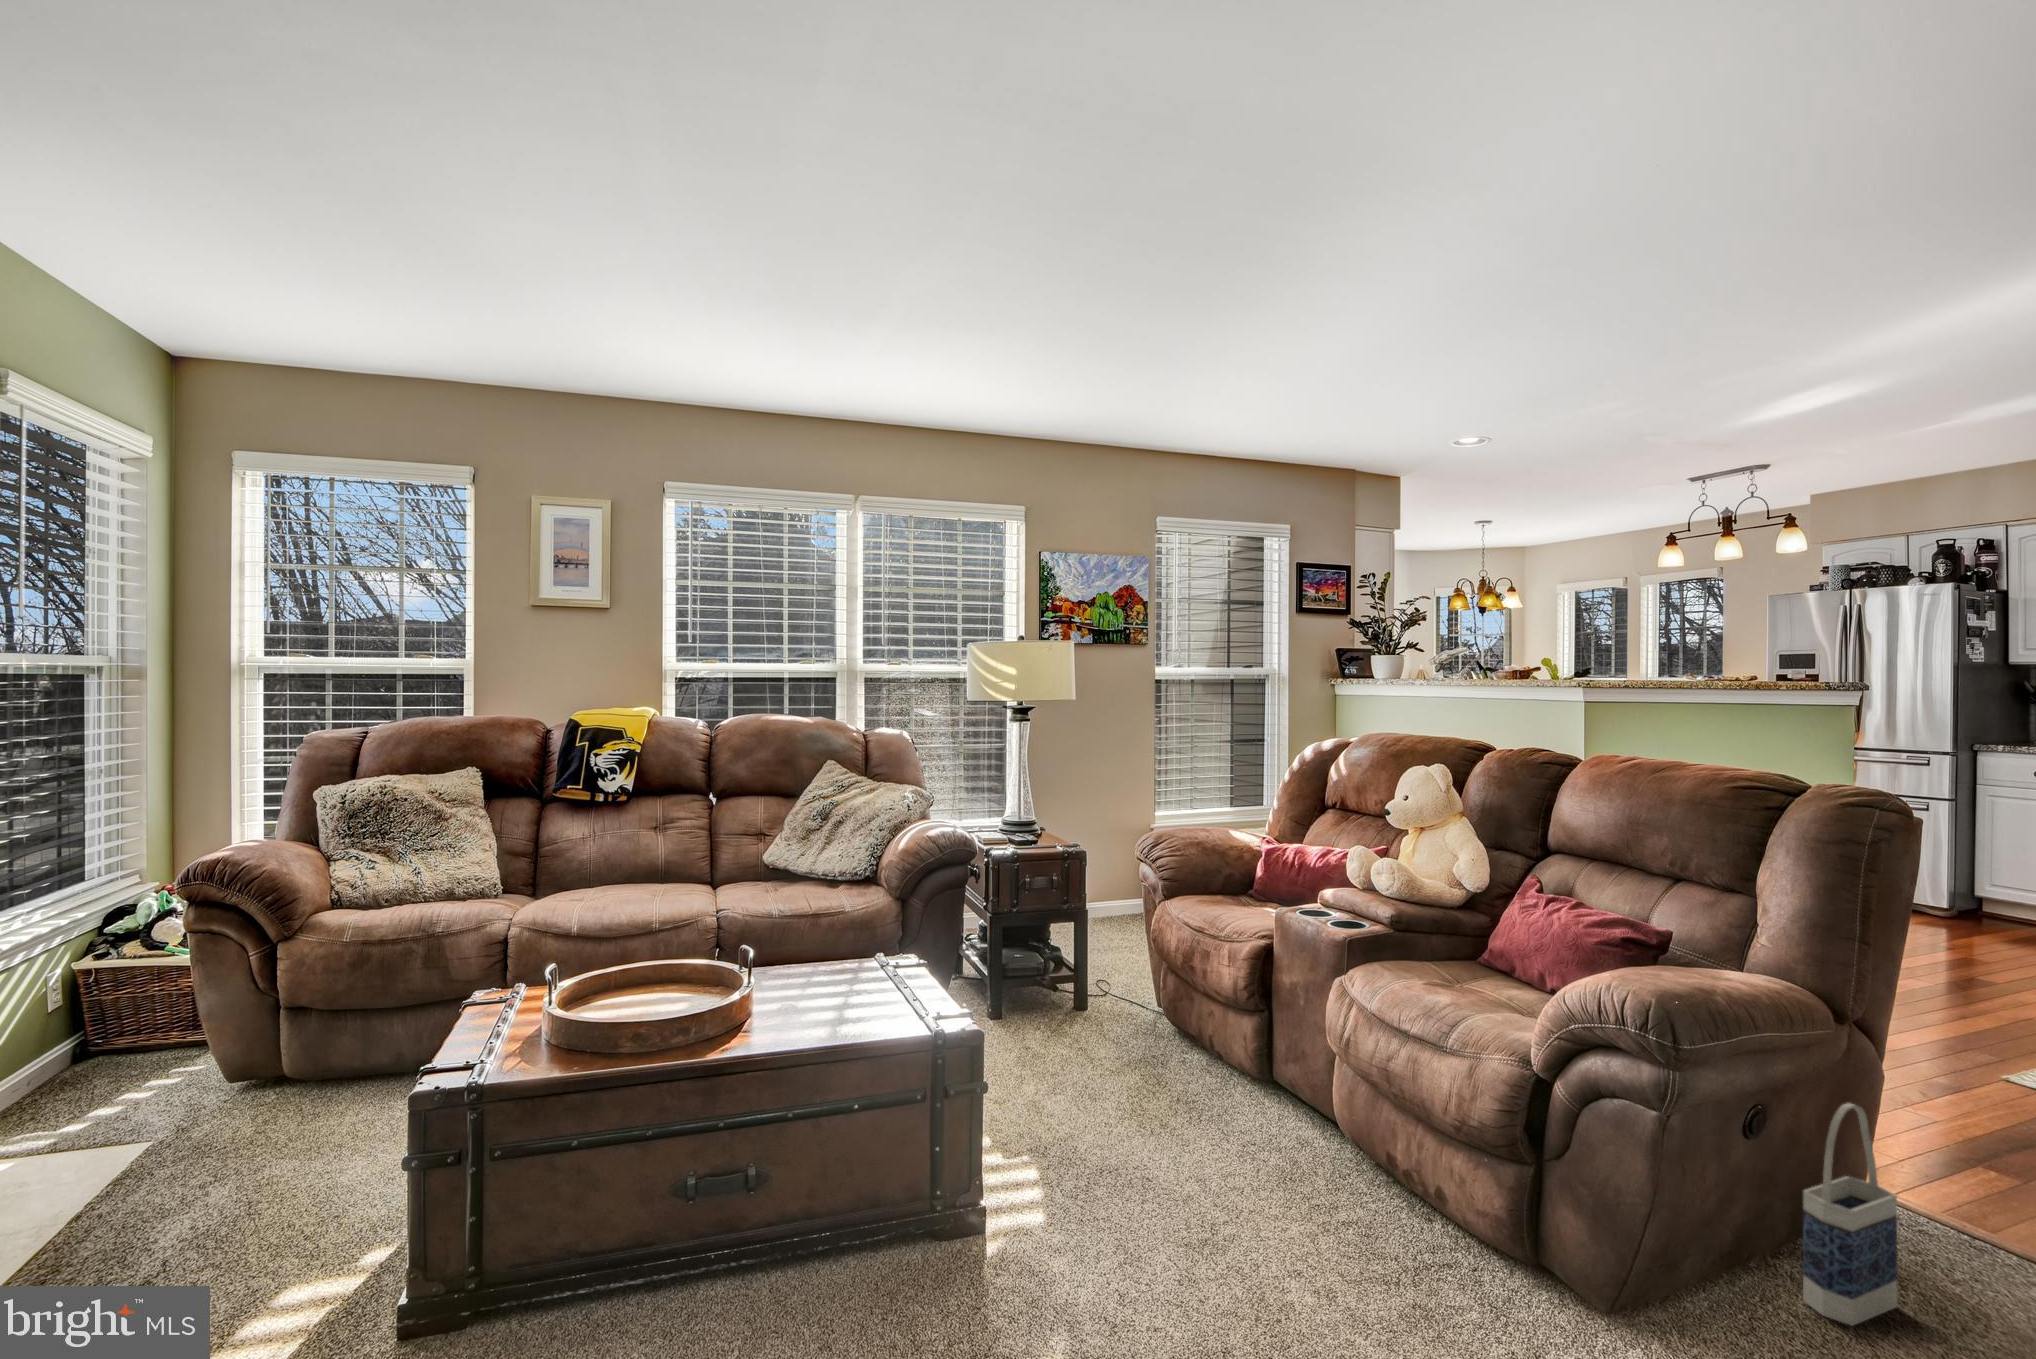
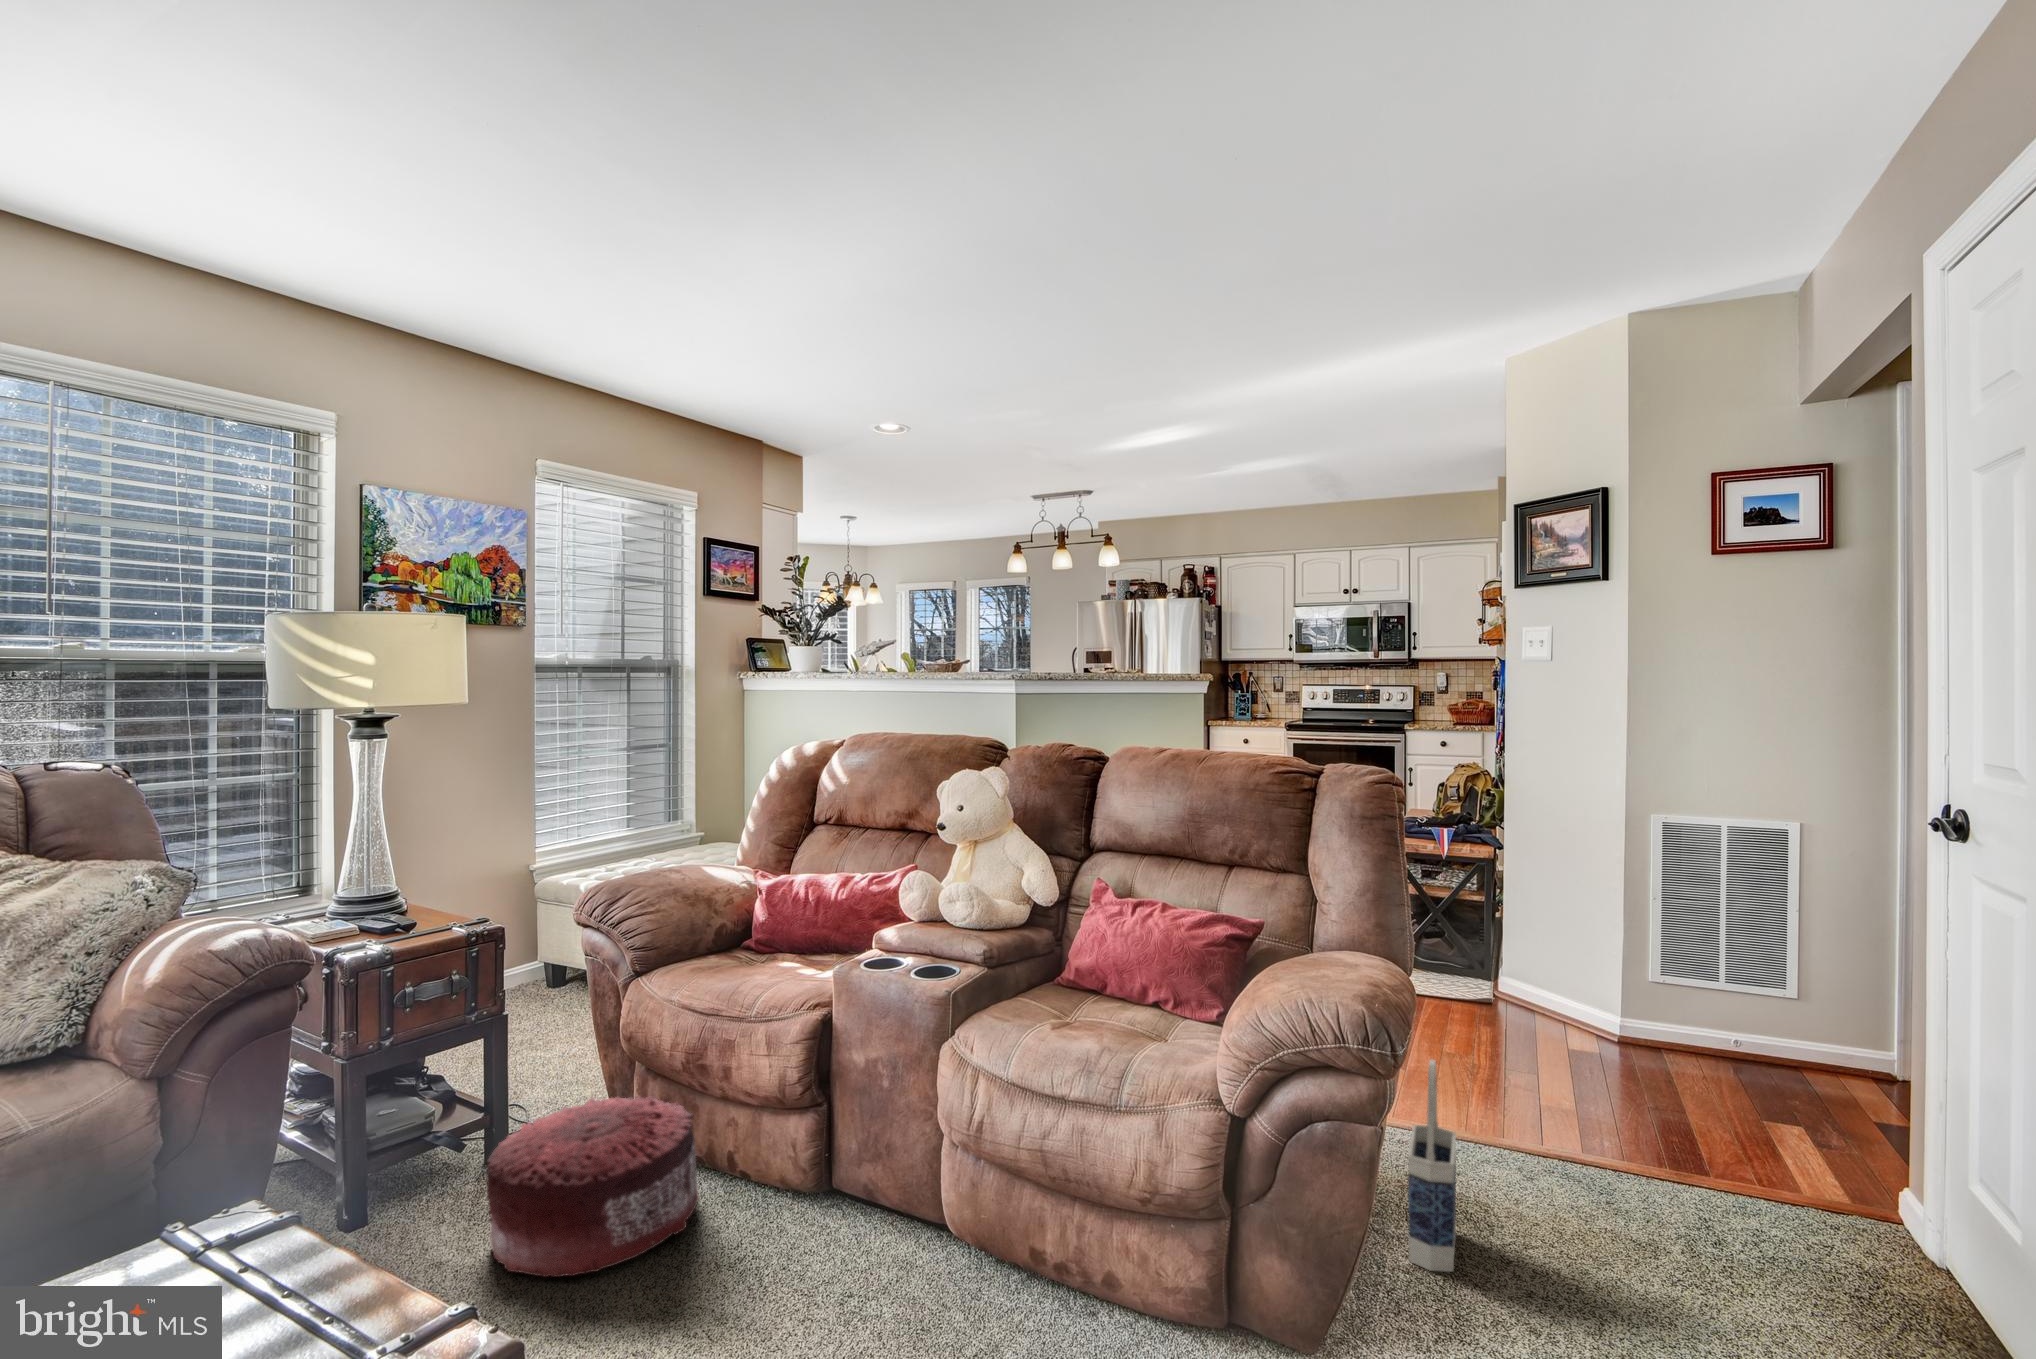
pouf: none [1053,980,1187,1082] -> present [487,1096,699,1277]

